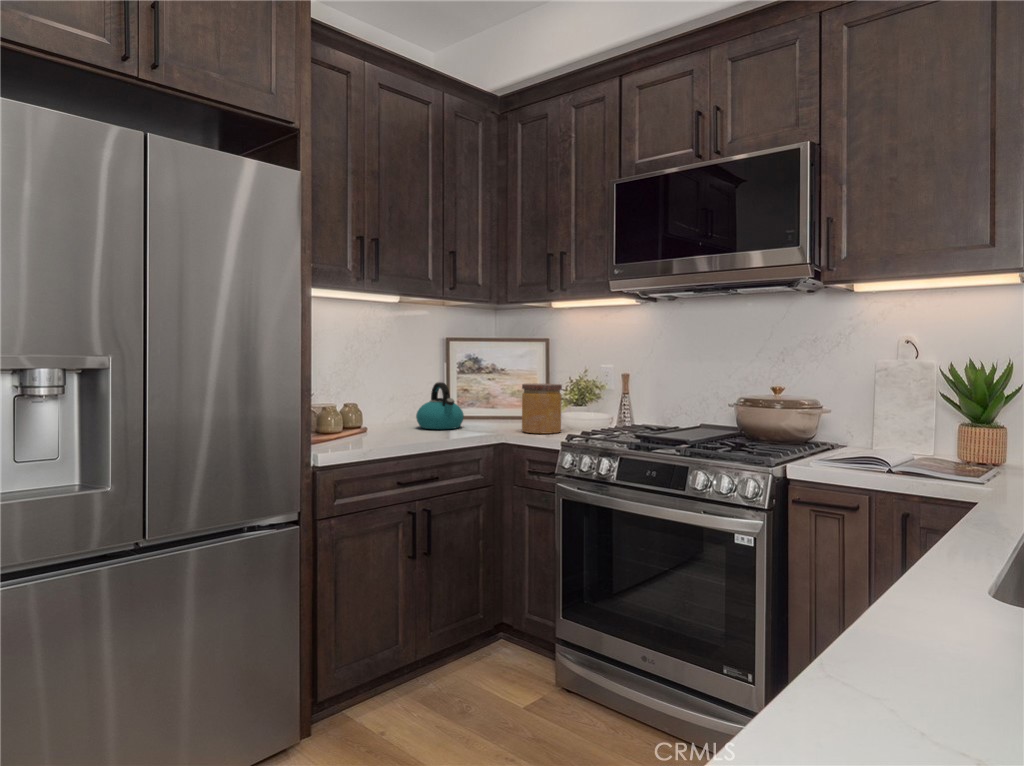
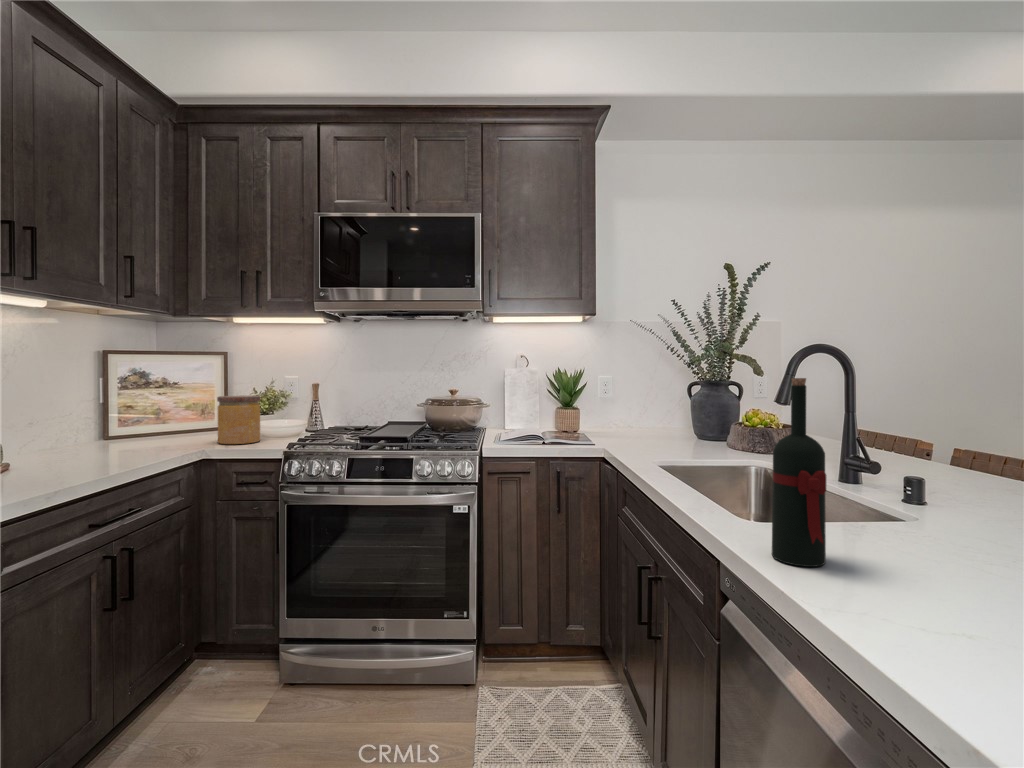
wine bottle: none [882,377,971,679] -> present [772,378,826,567]
kettle: present [416,382,464,429] -> none [75,398,141,451]

